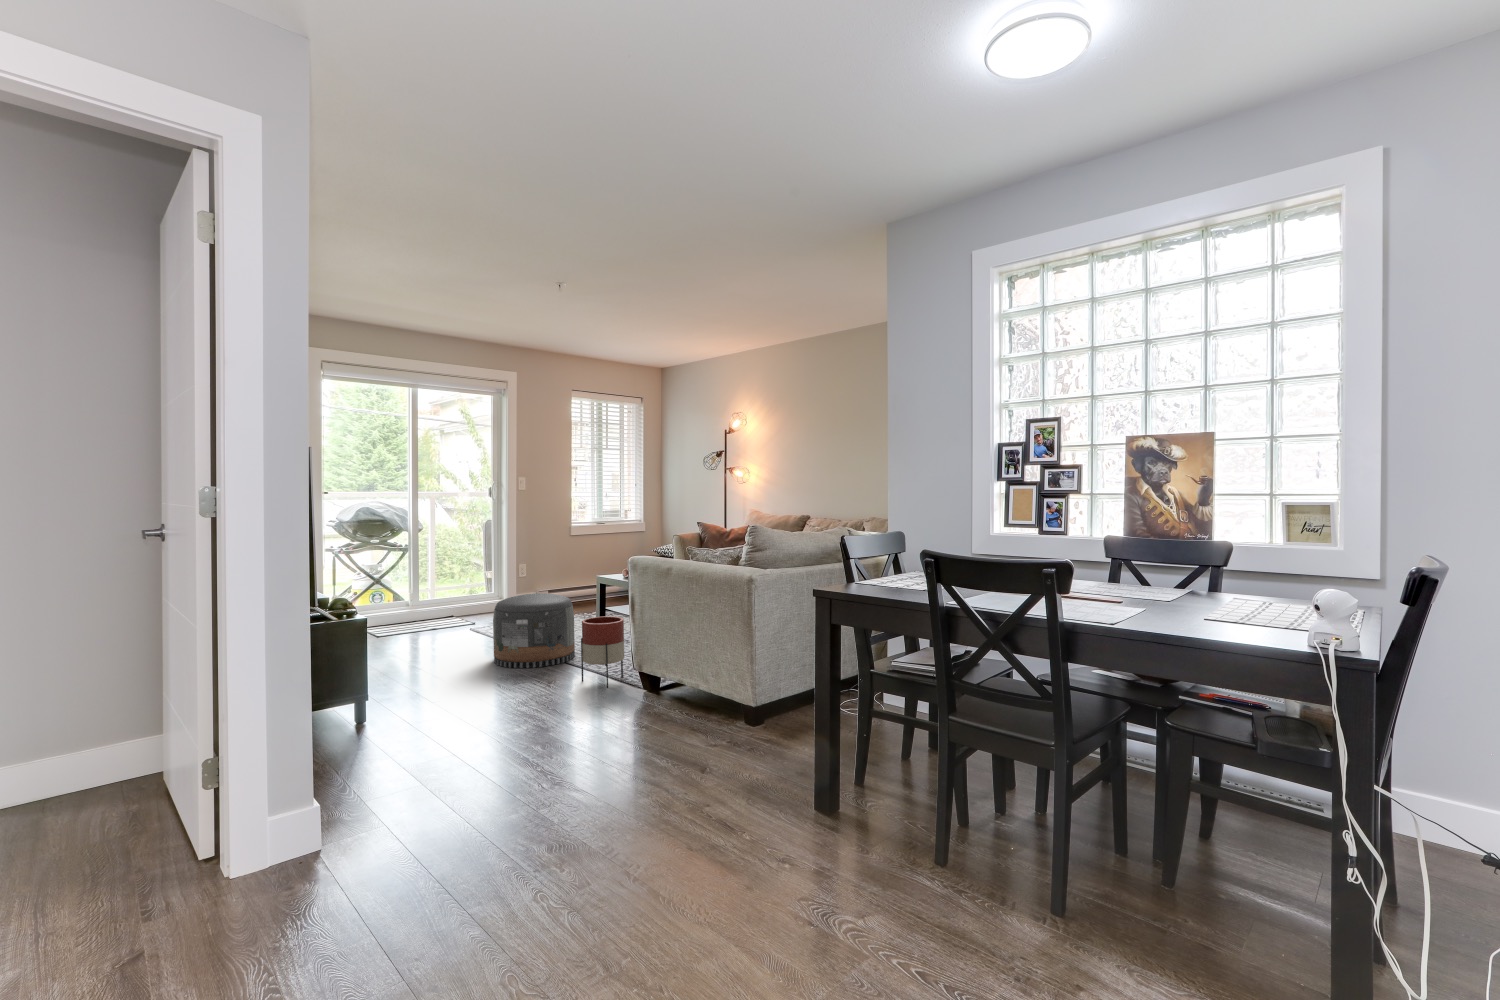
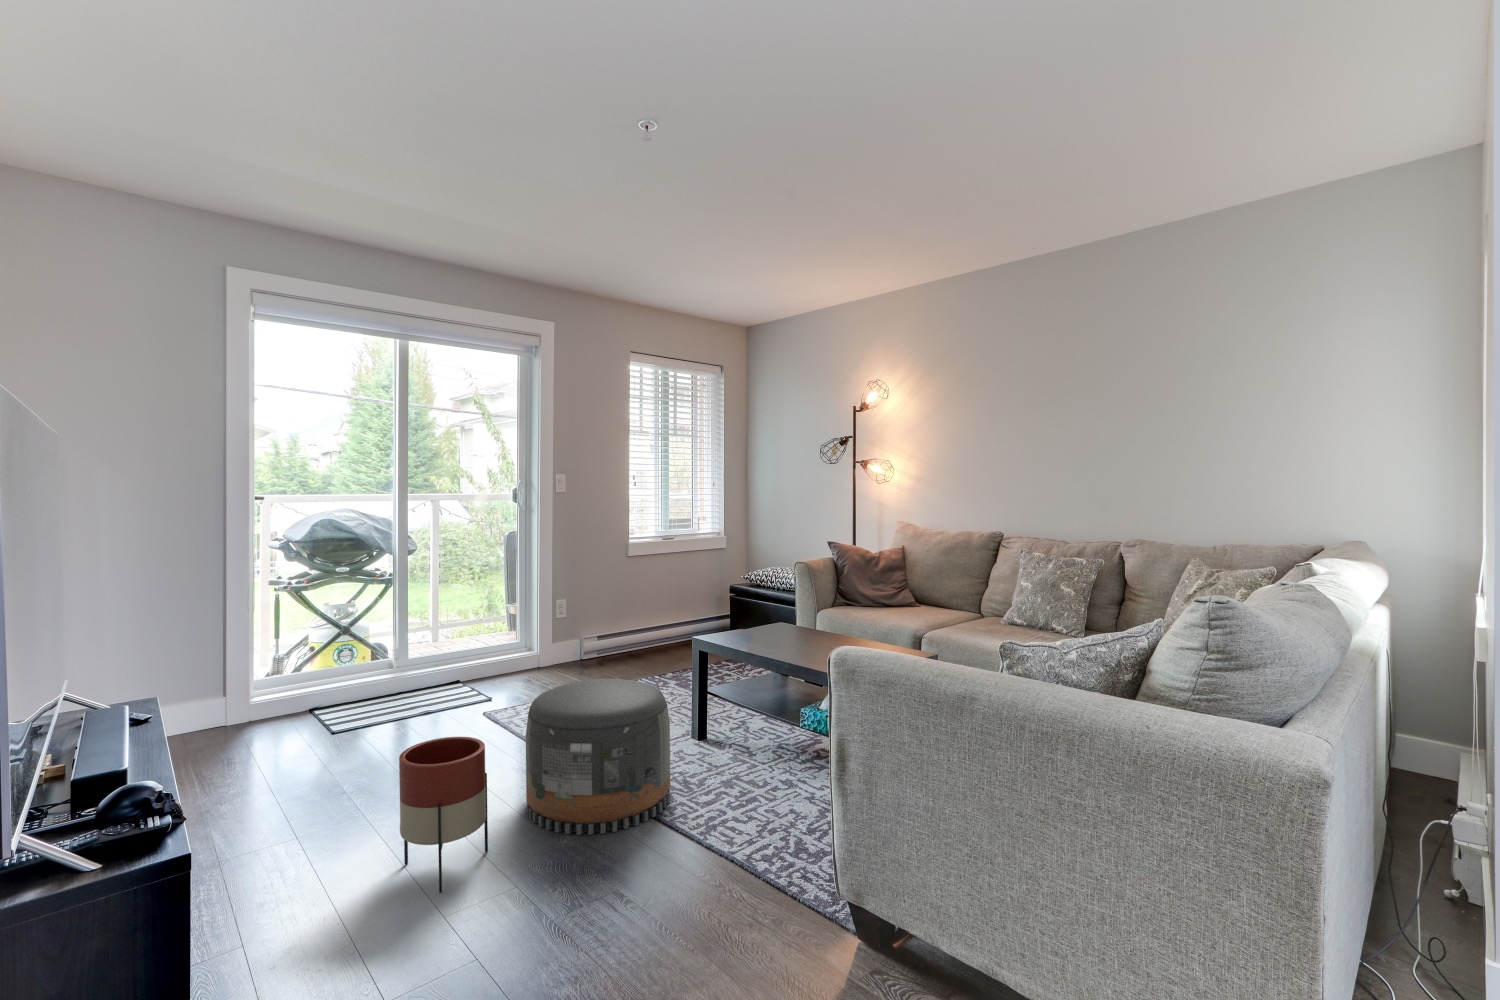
planter: present [581,616,625,688] -> present [399,737,488,893]

